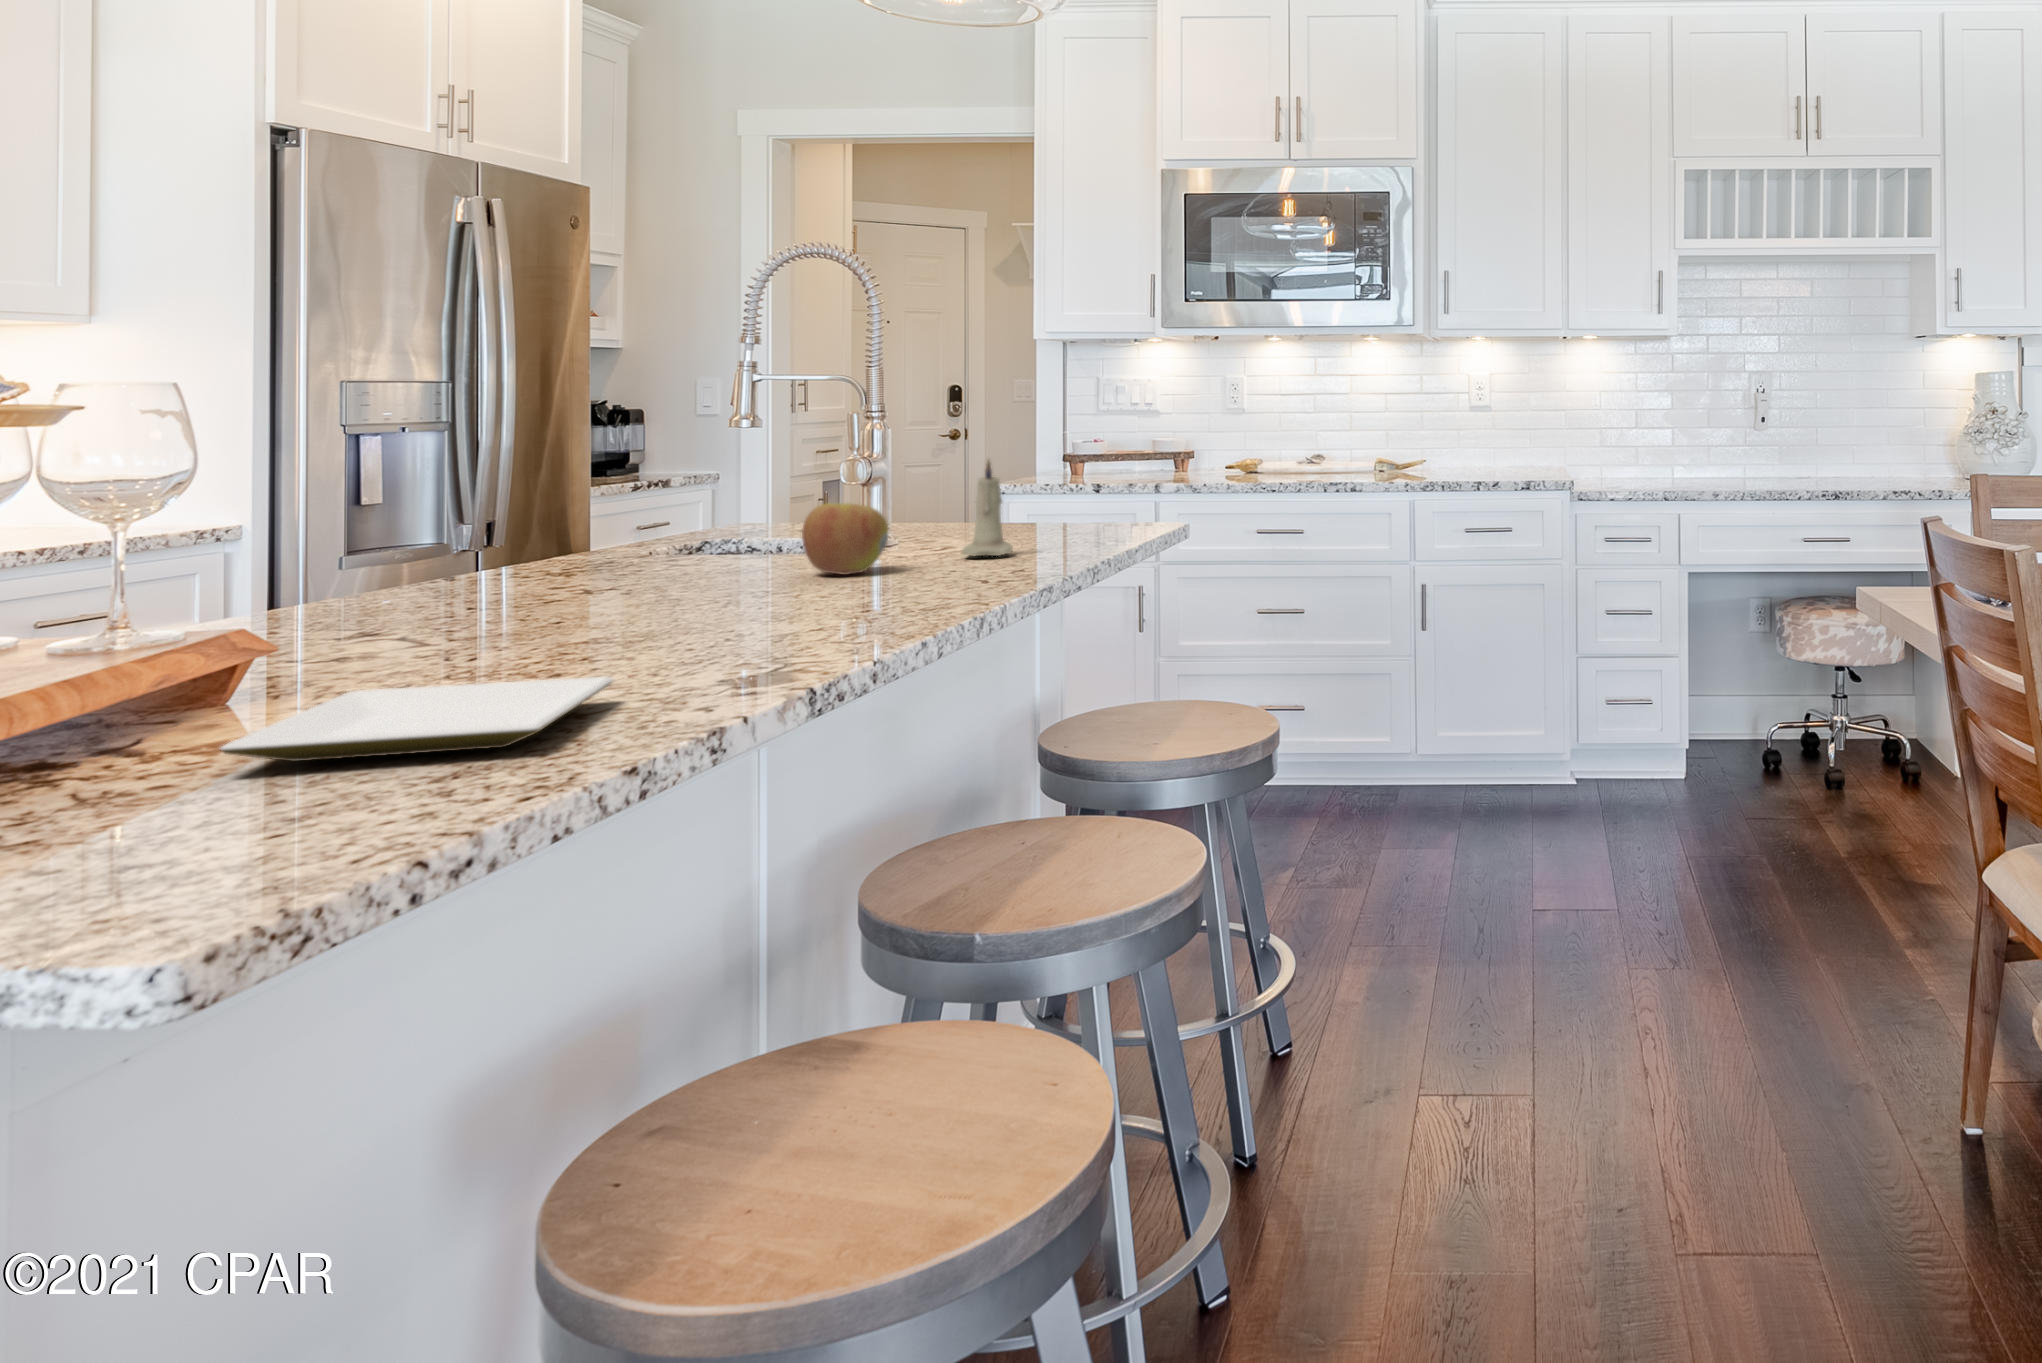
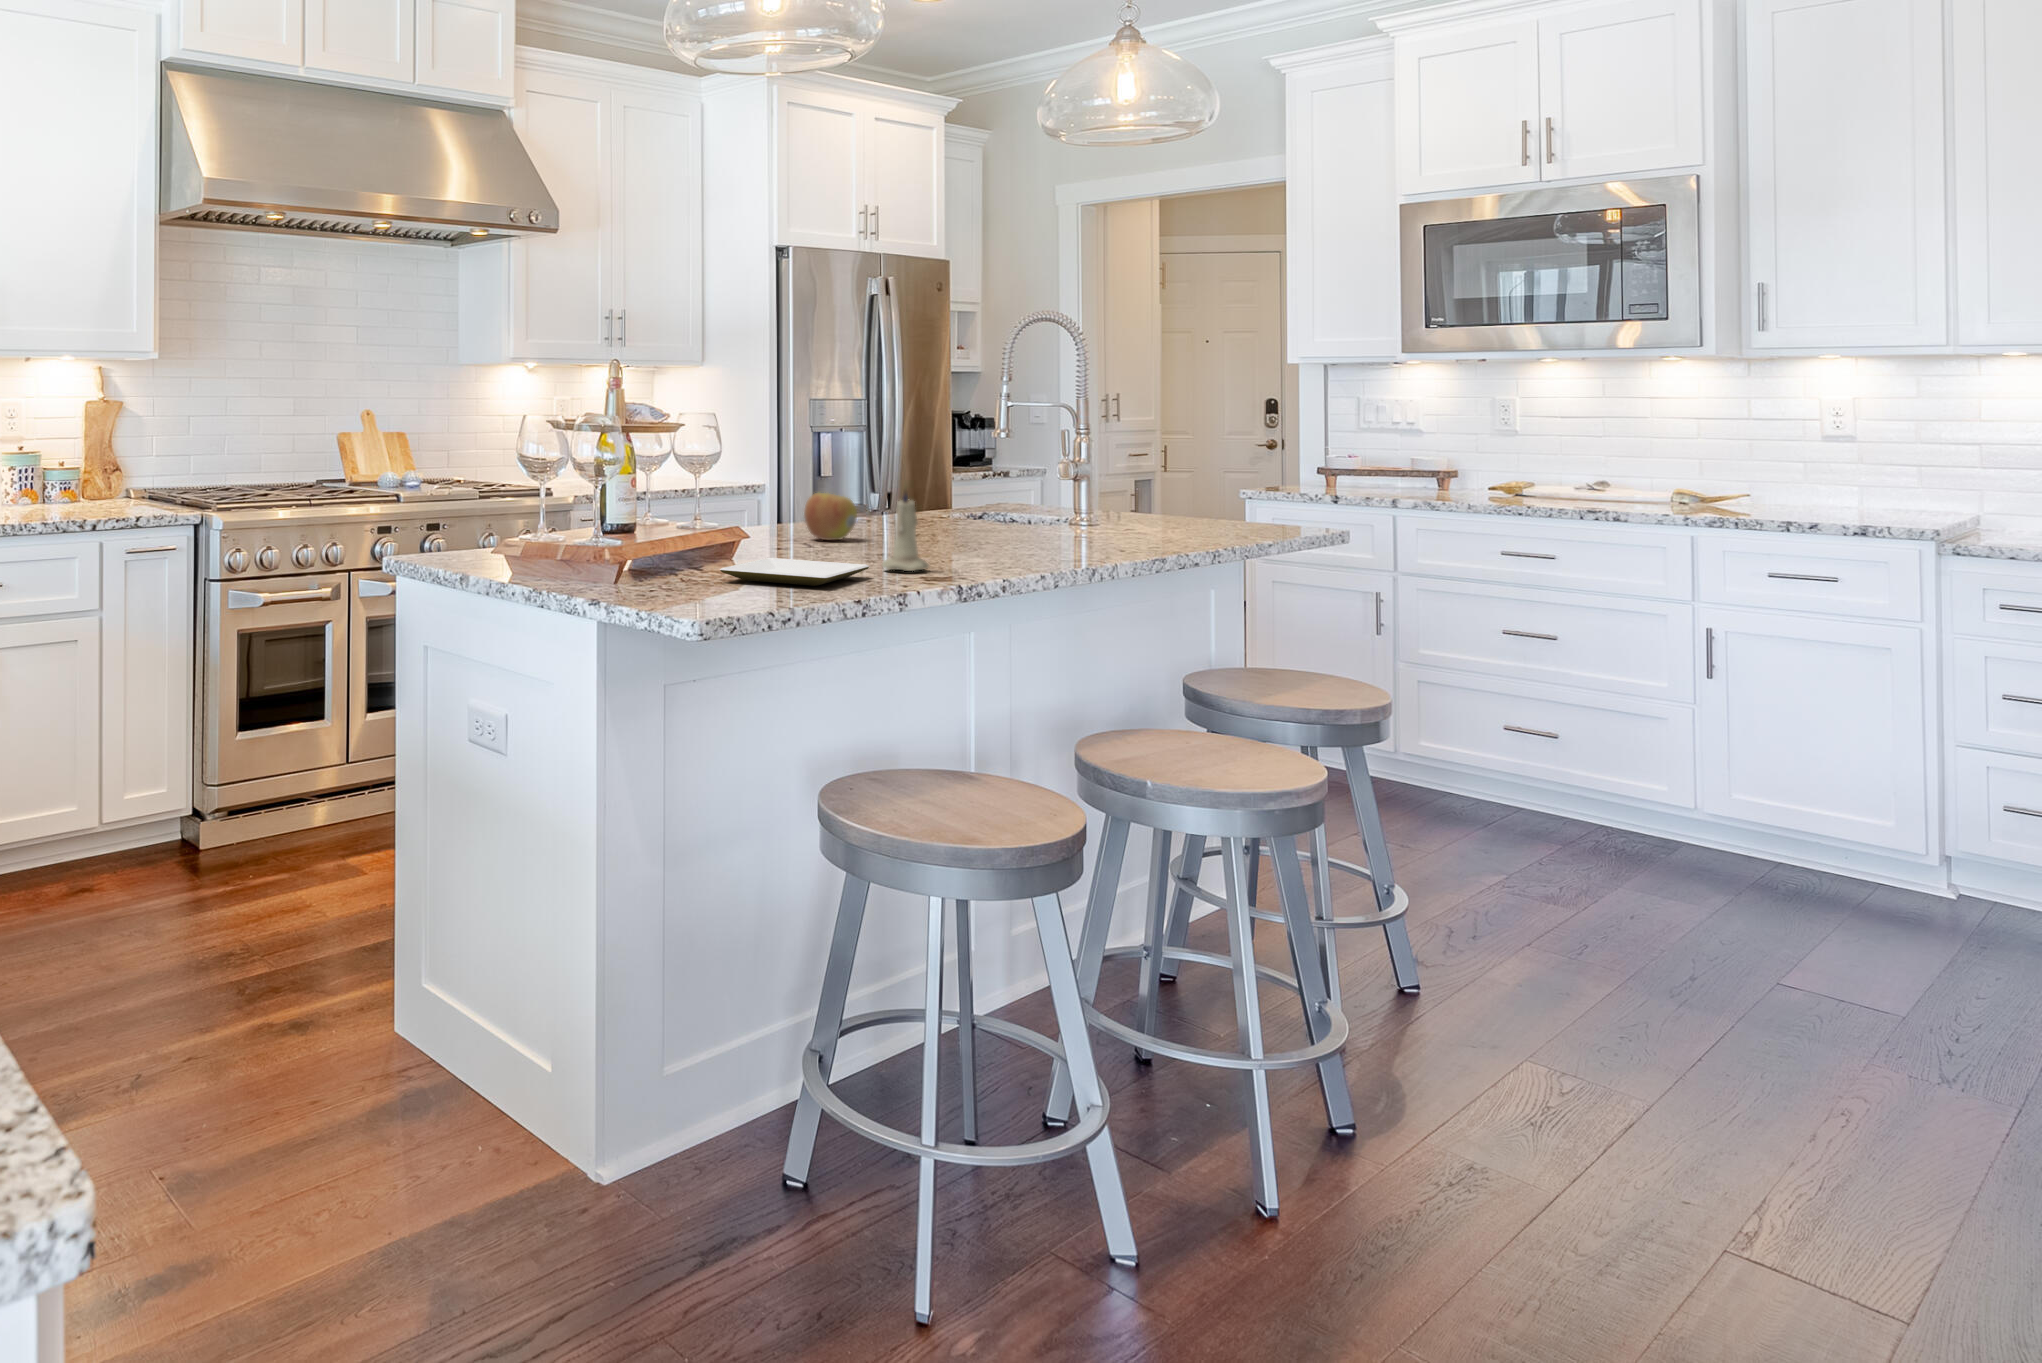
candle: present [962,460,1013,556] -> present [882,487,929,571]
apple: present [802,503,889,575] -> present [804,493,857,540]

